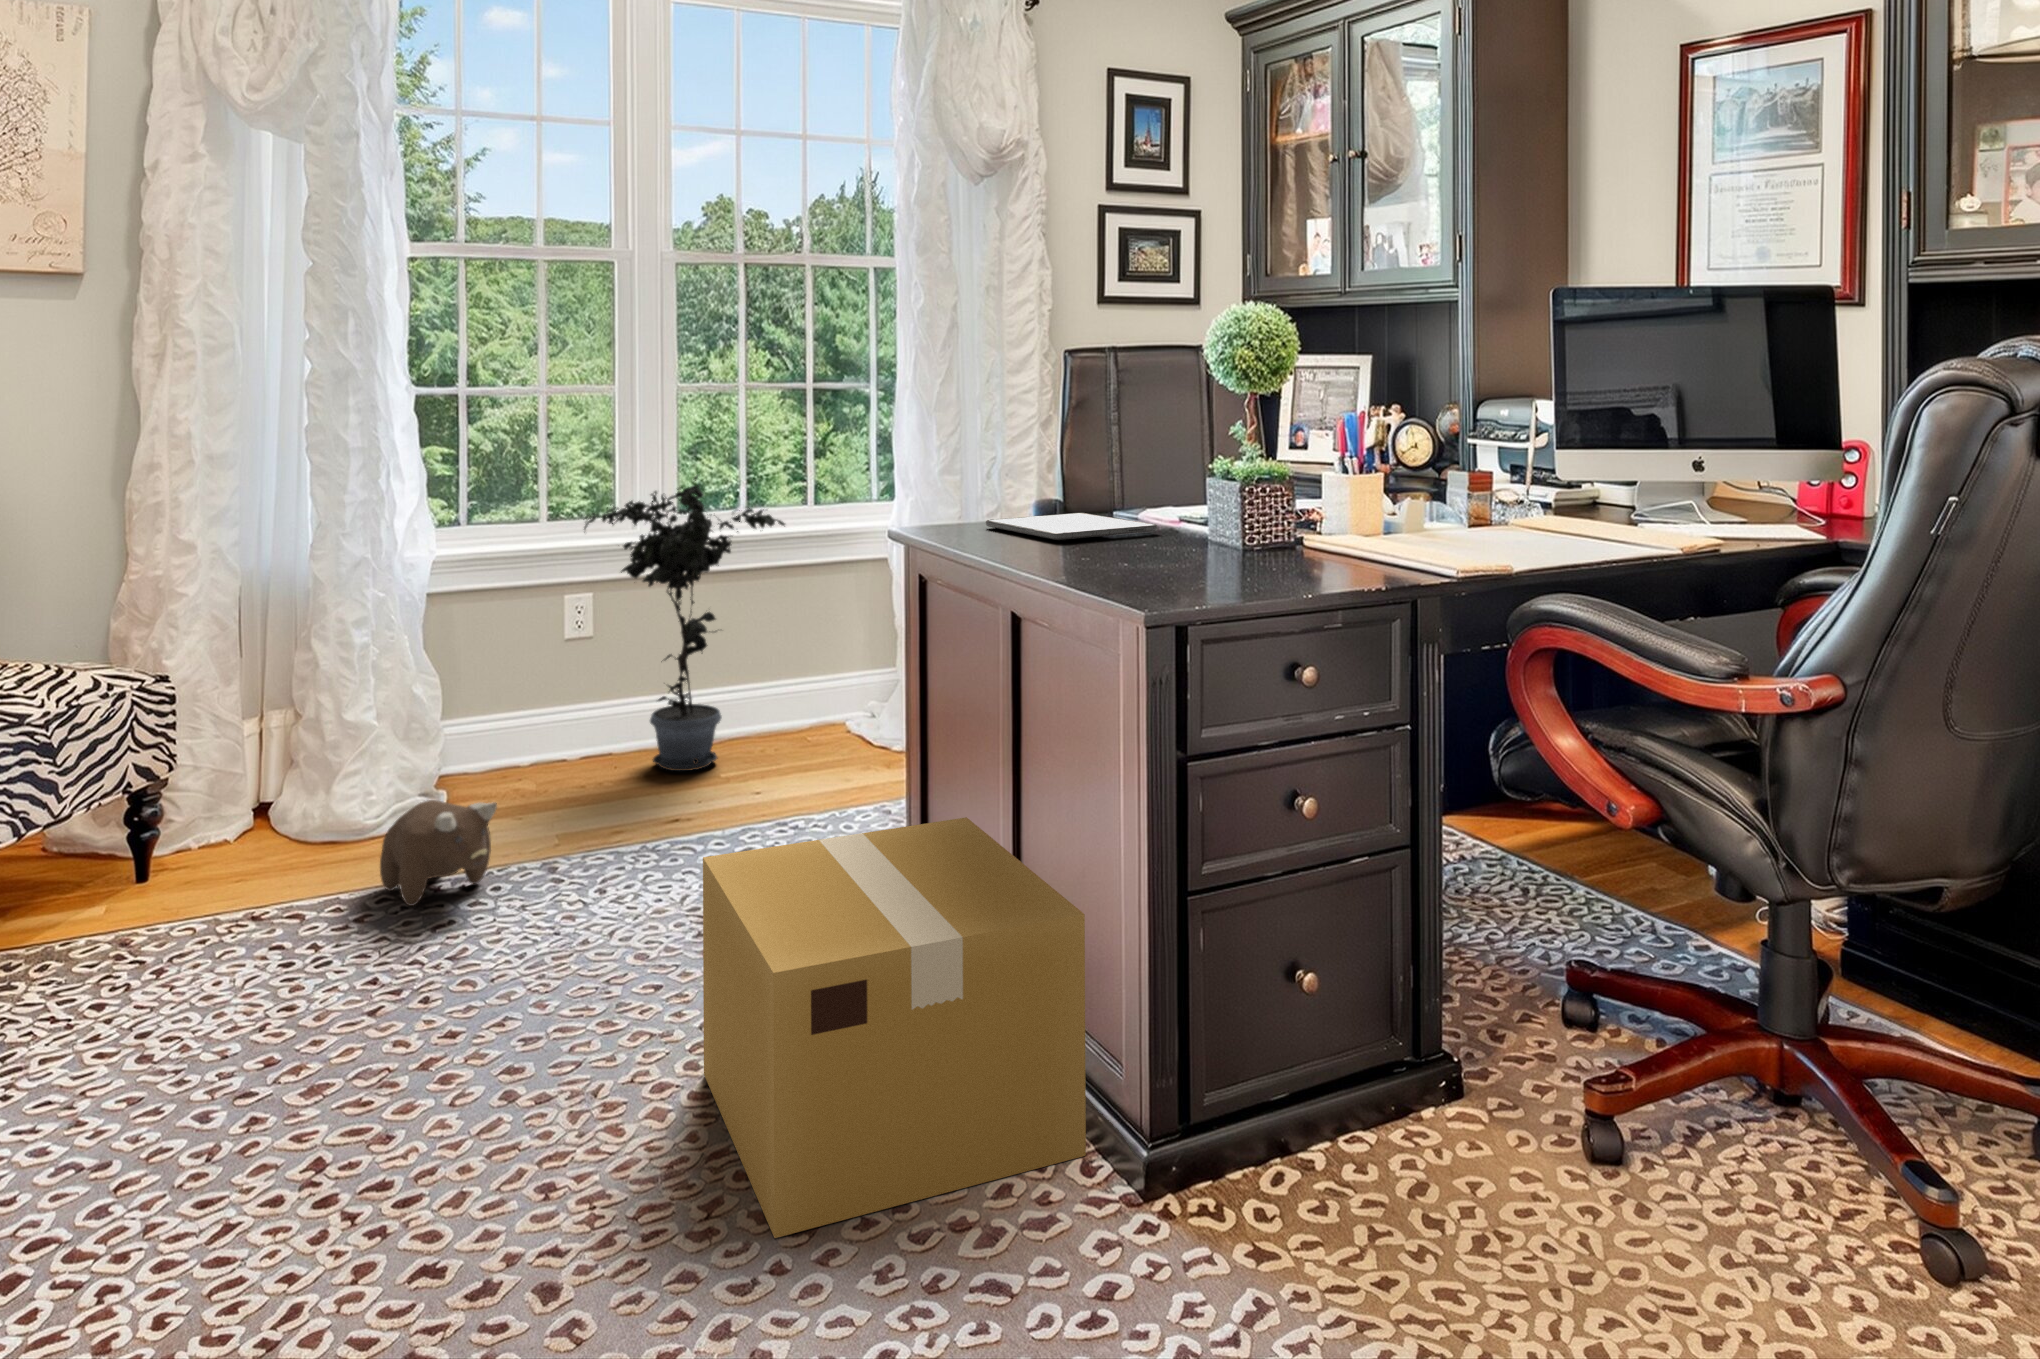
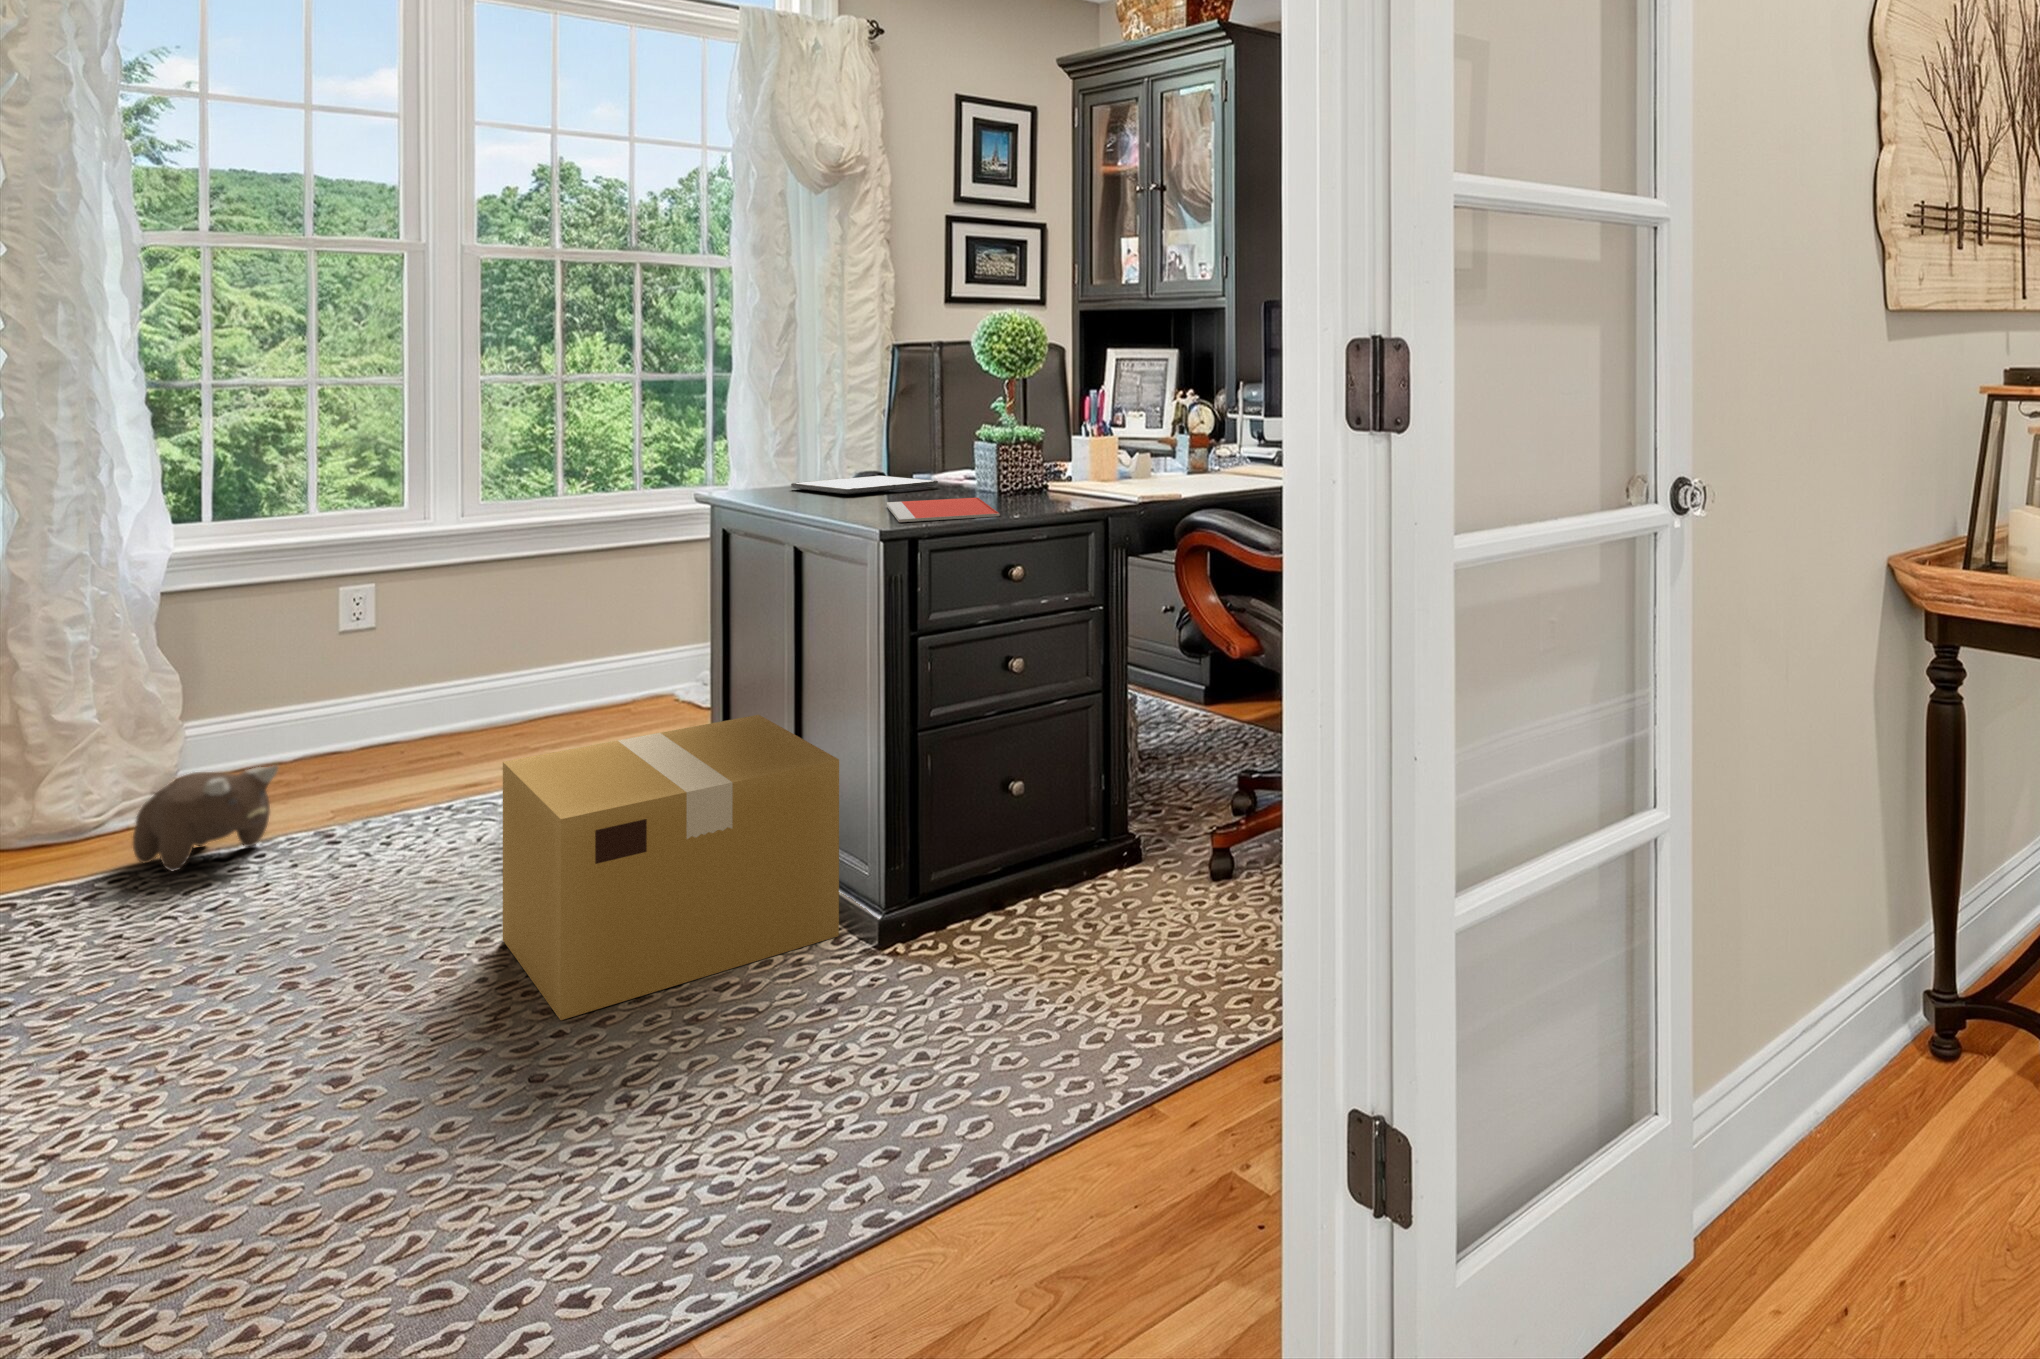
potted plant: present [584,476,785,771] -> none [379,459,613,739]
notebook: none [1117,555,1284,594] -> present [886,498,1000,522]

